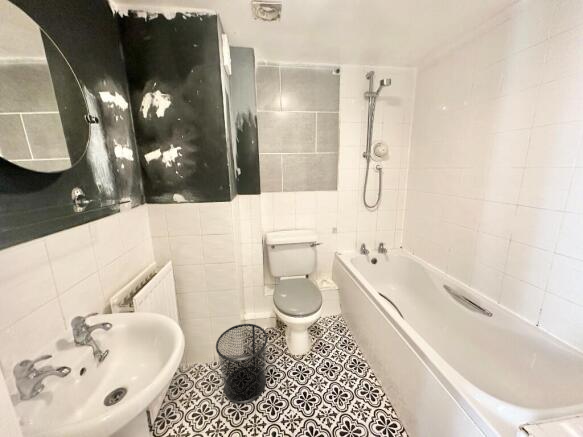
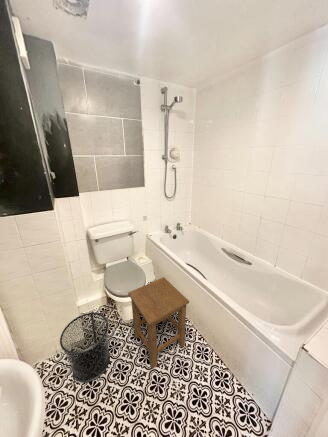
stool: none [295,304,371,419] -> present [128,277,189,368]

